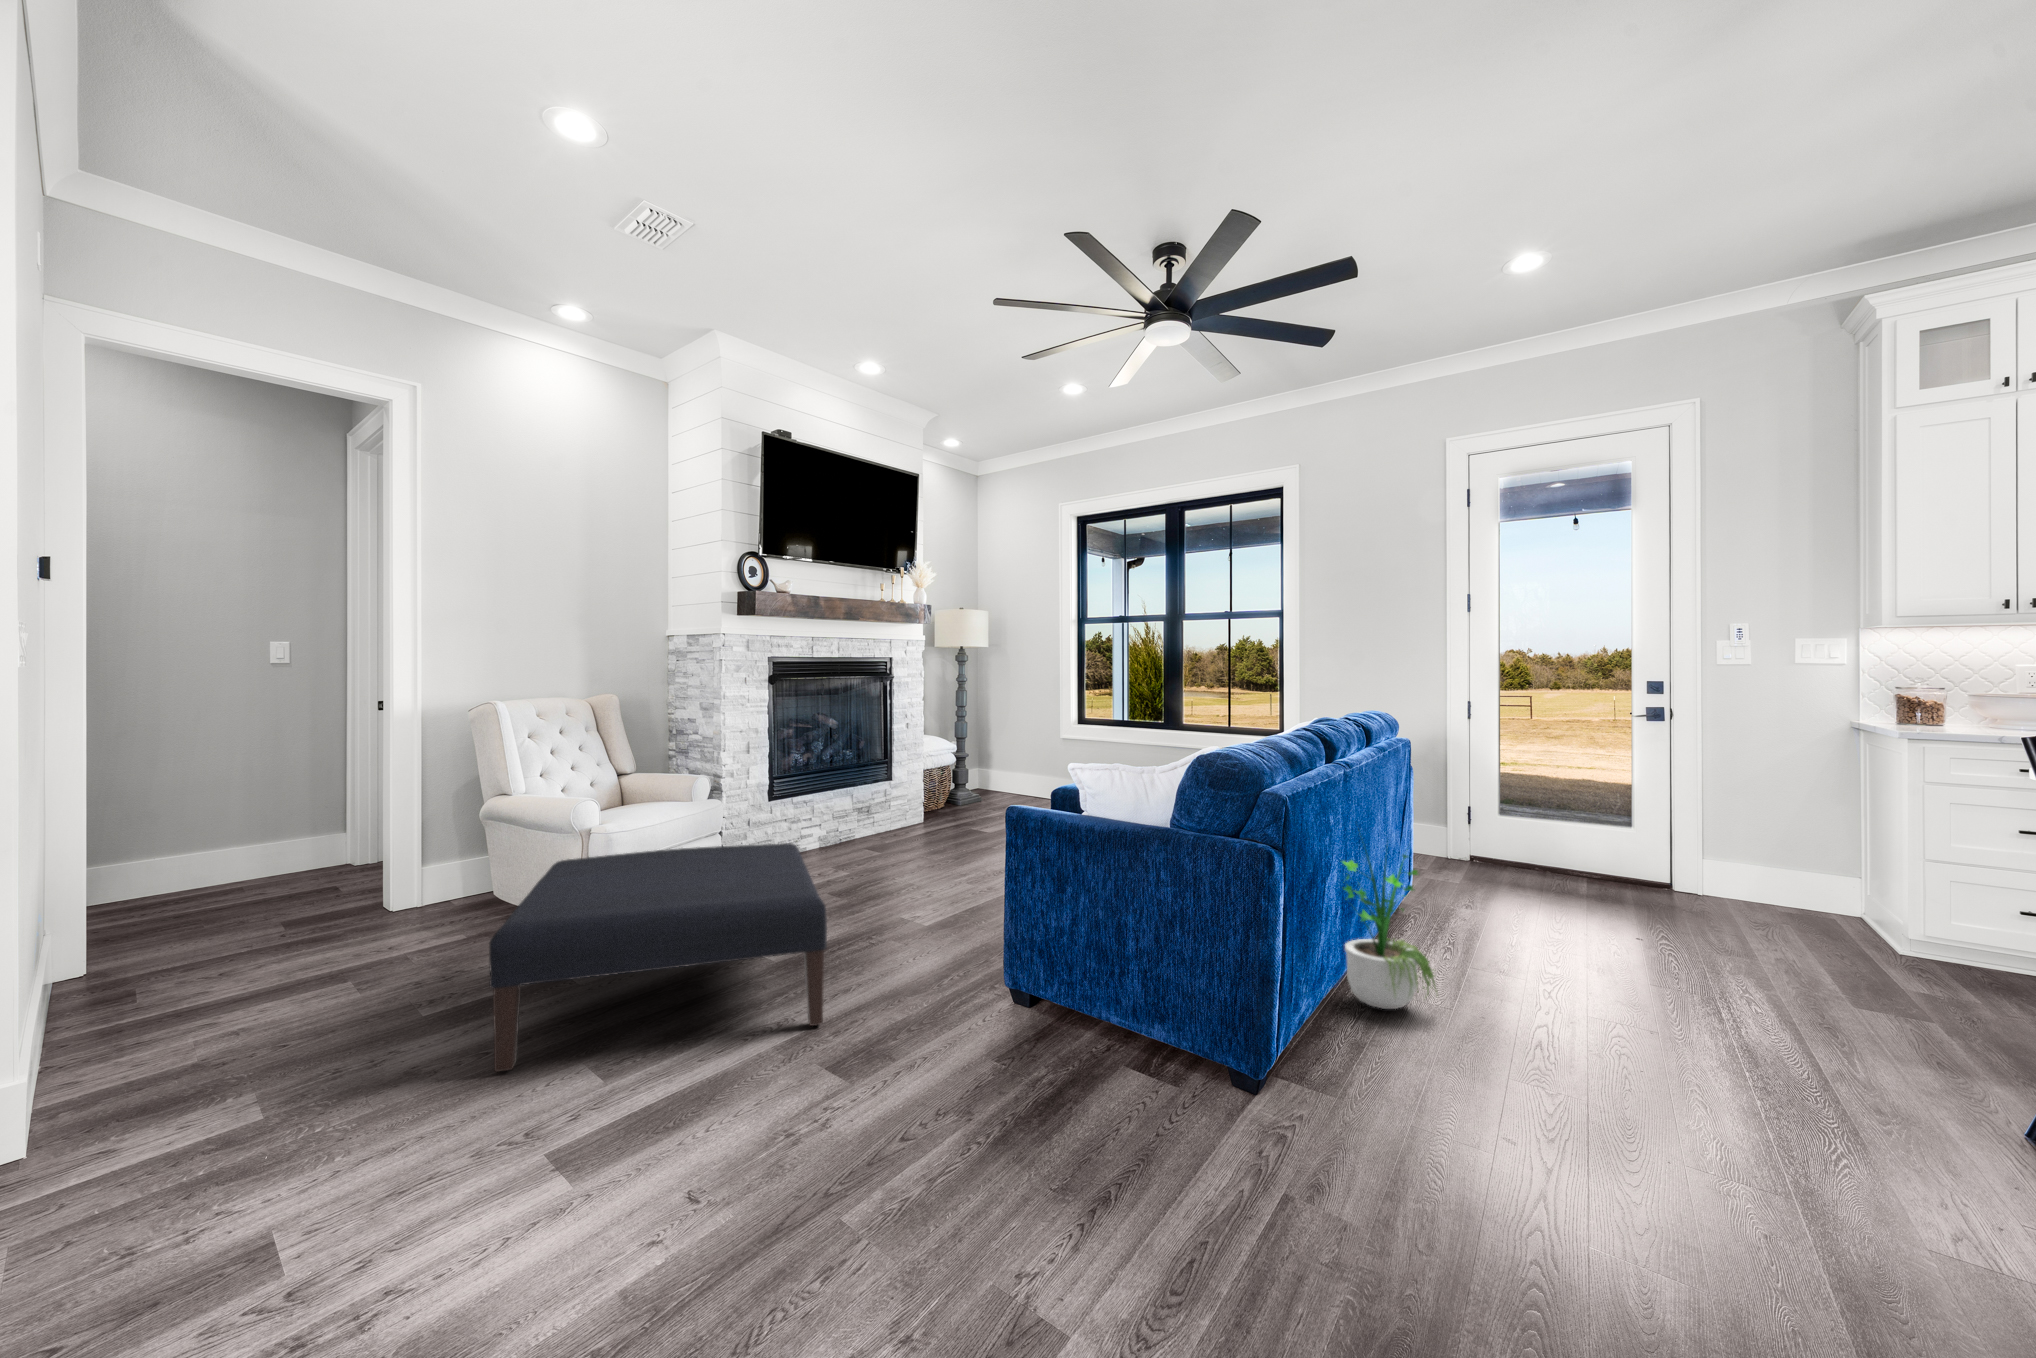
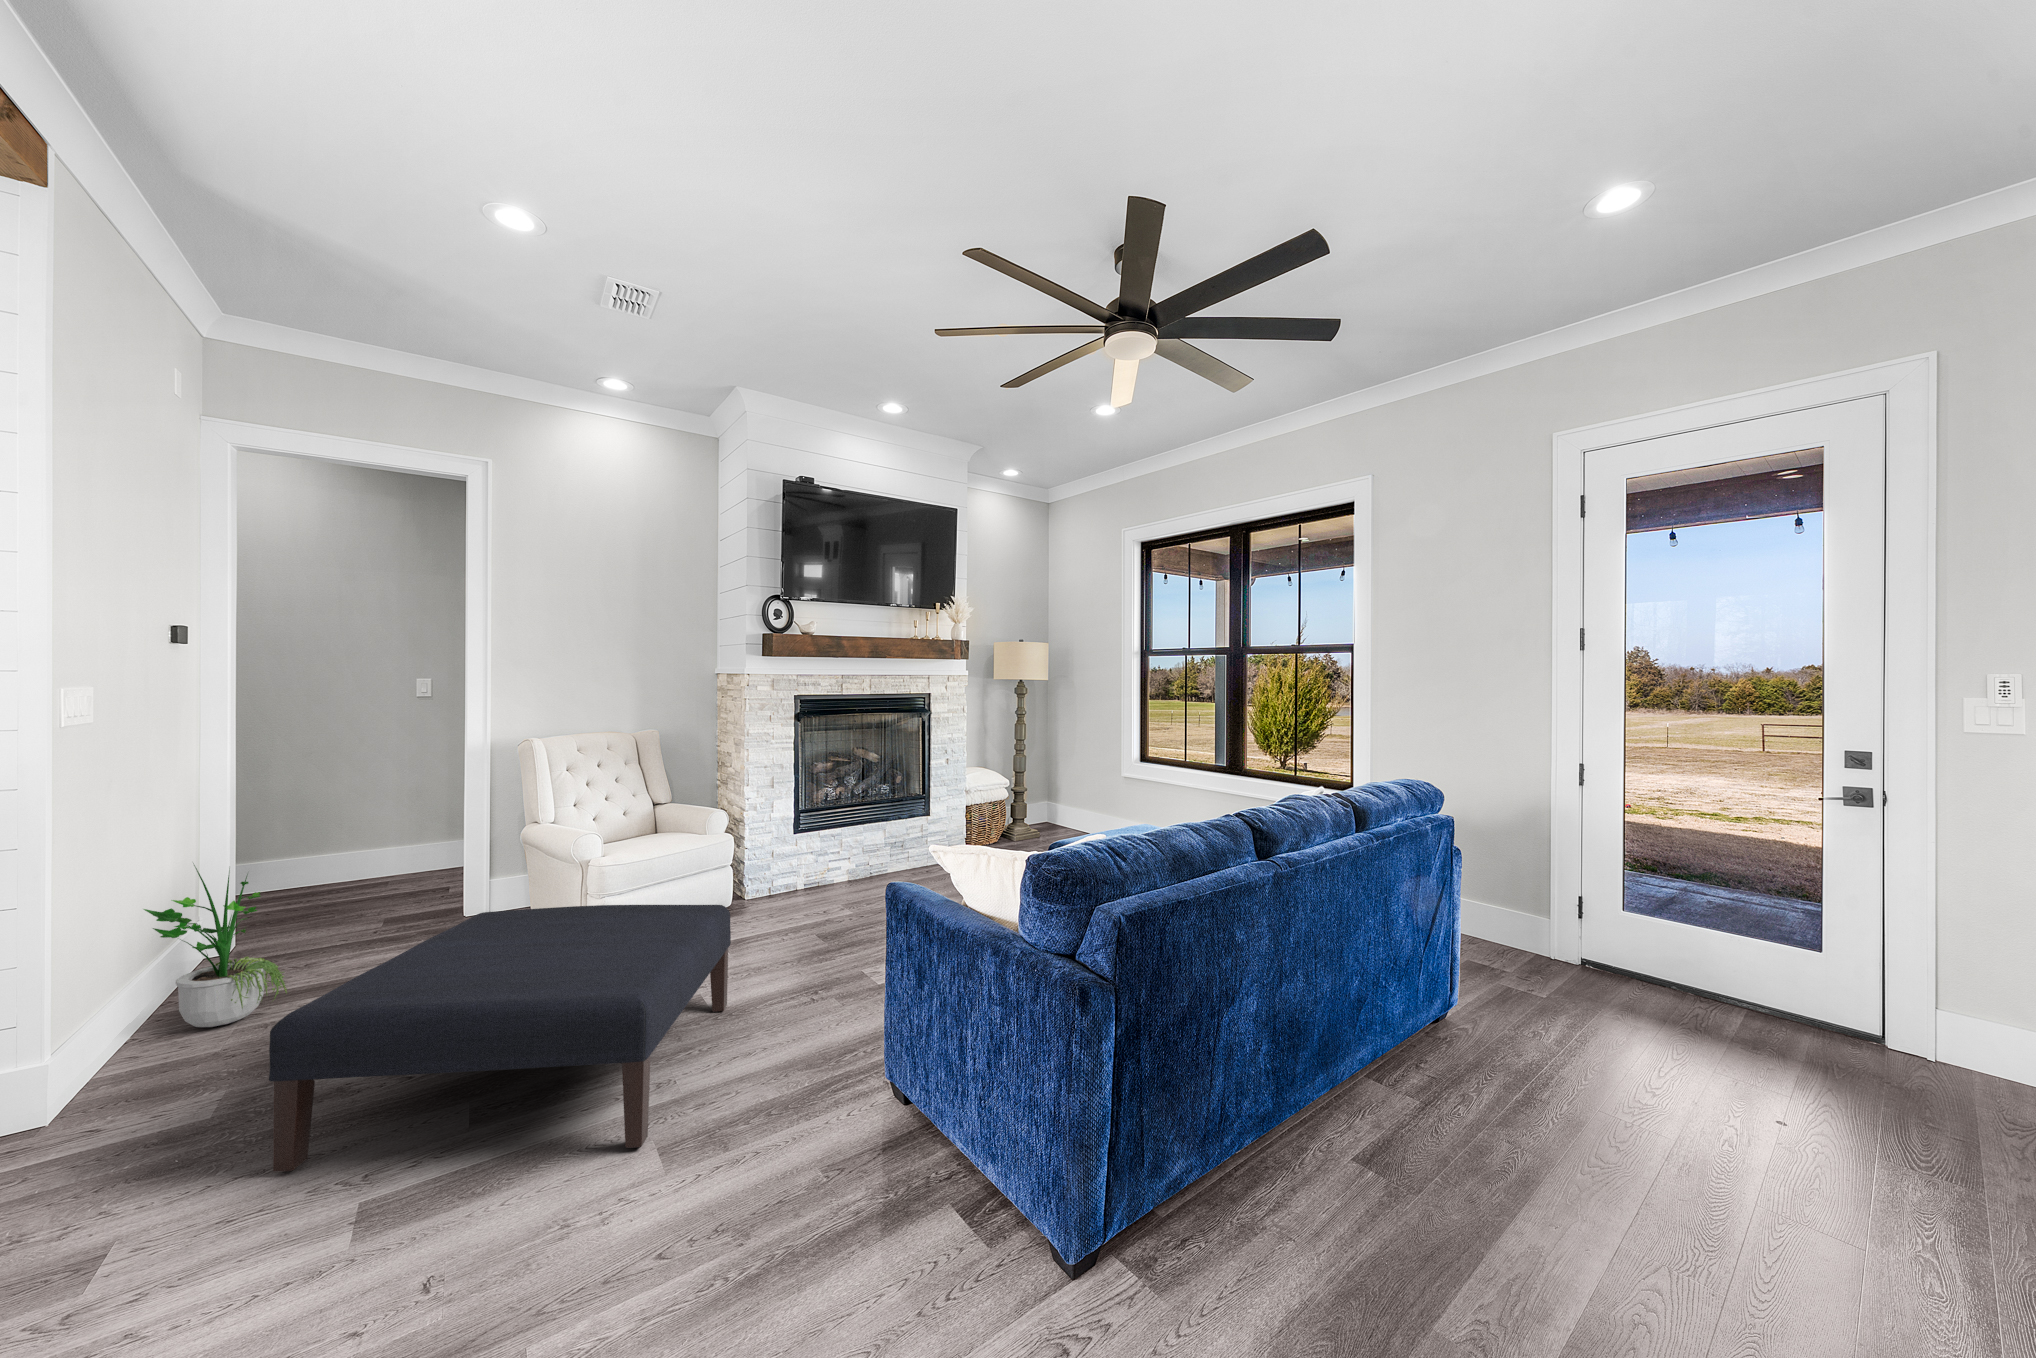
potted plant: present [1343,839,1436,1009] -> present [144,865,287,1027]

